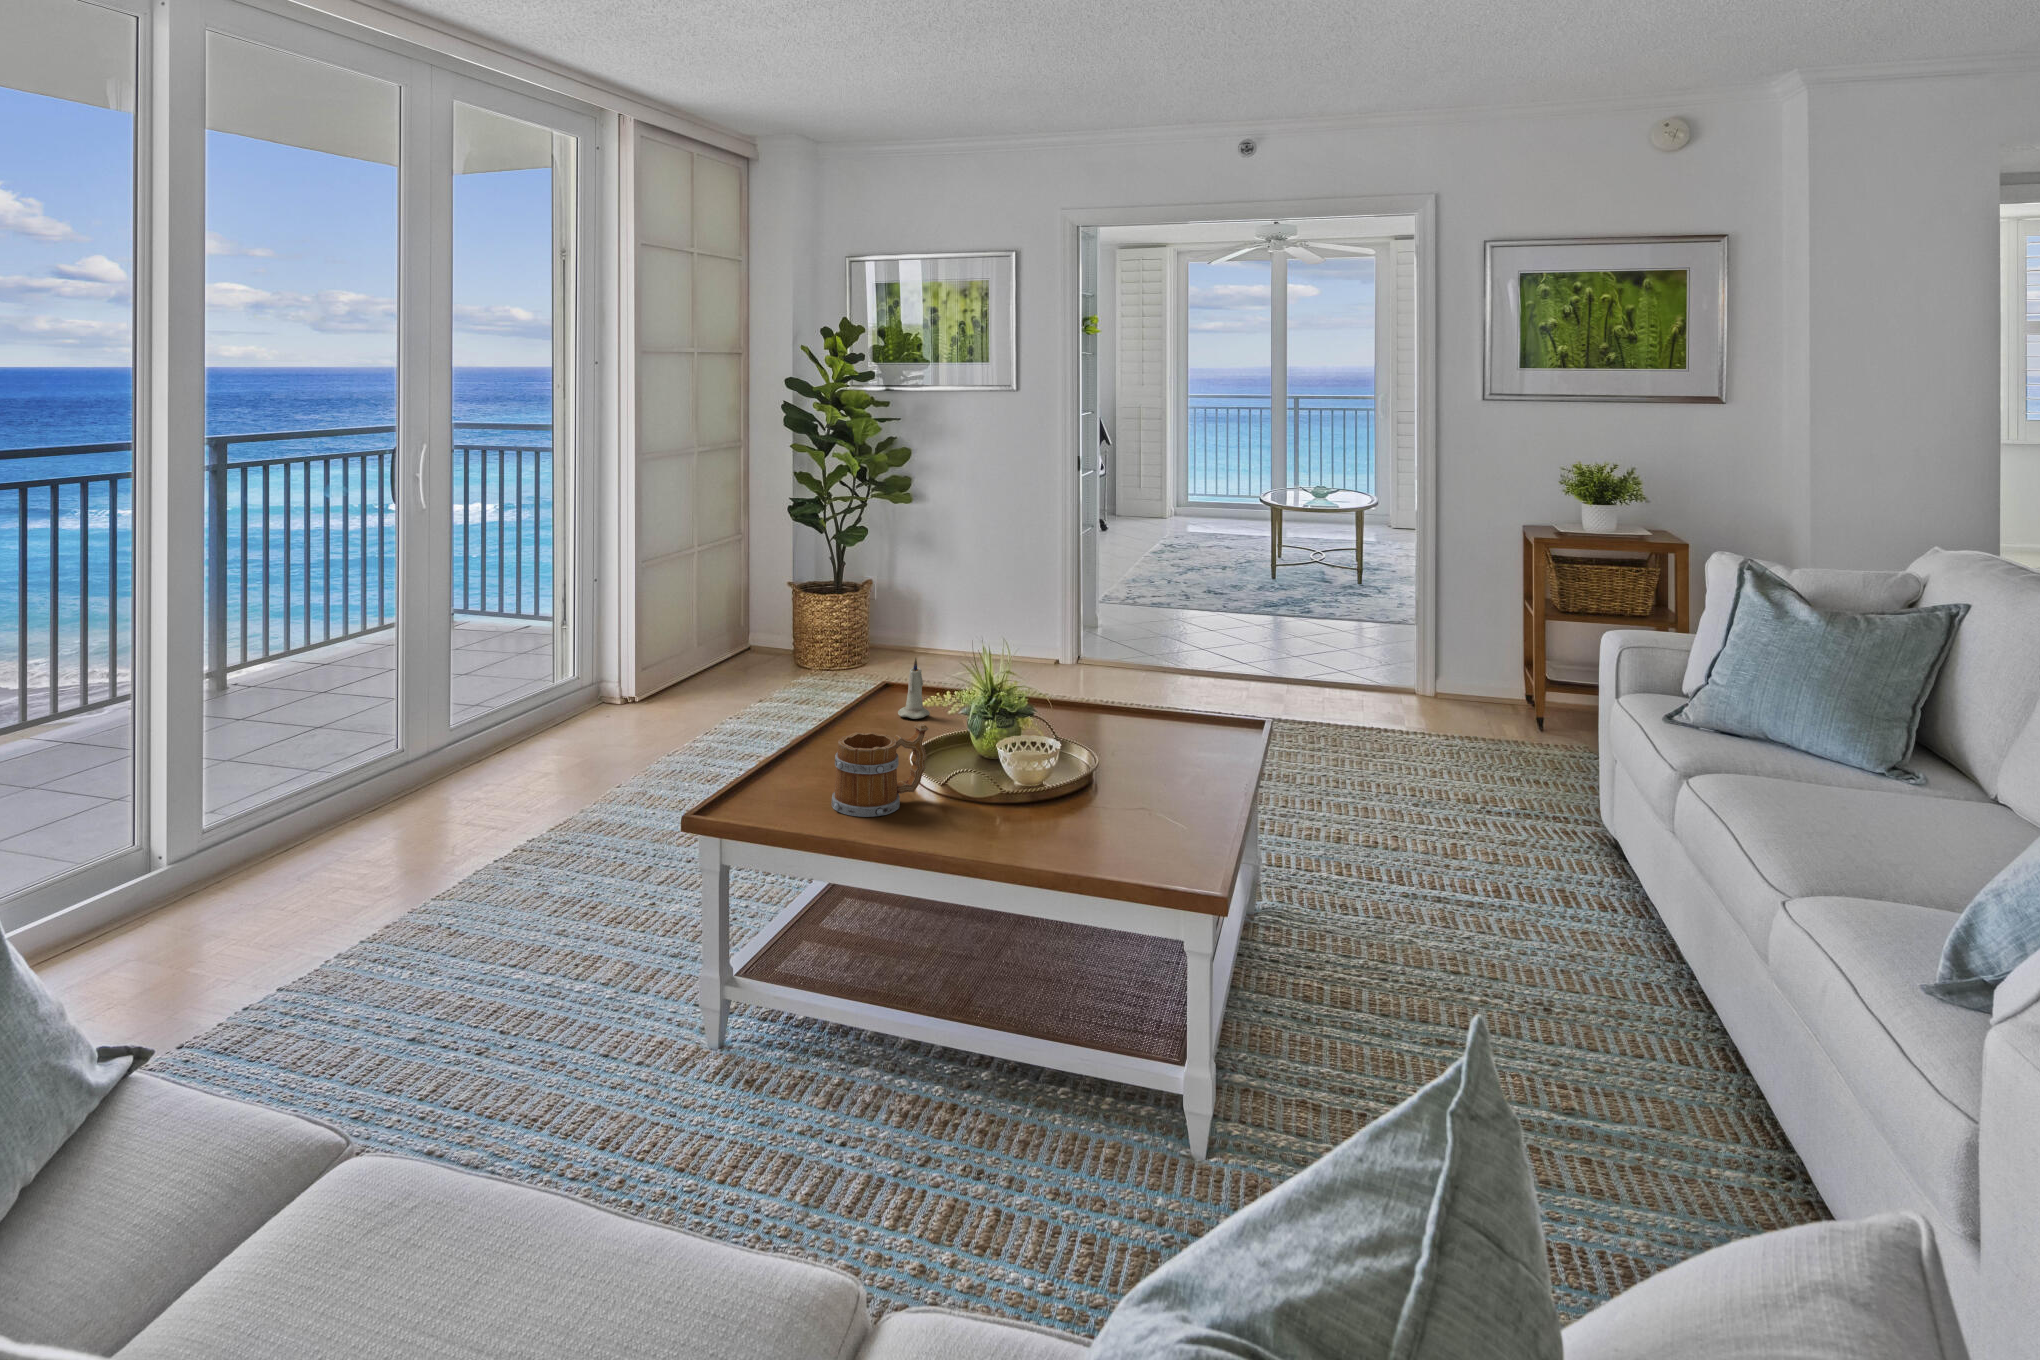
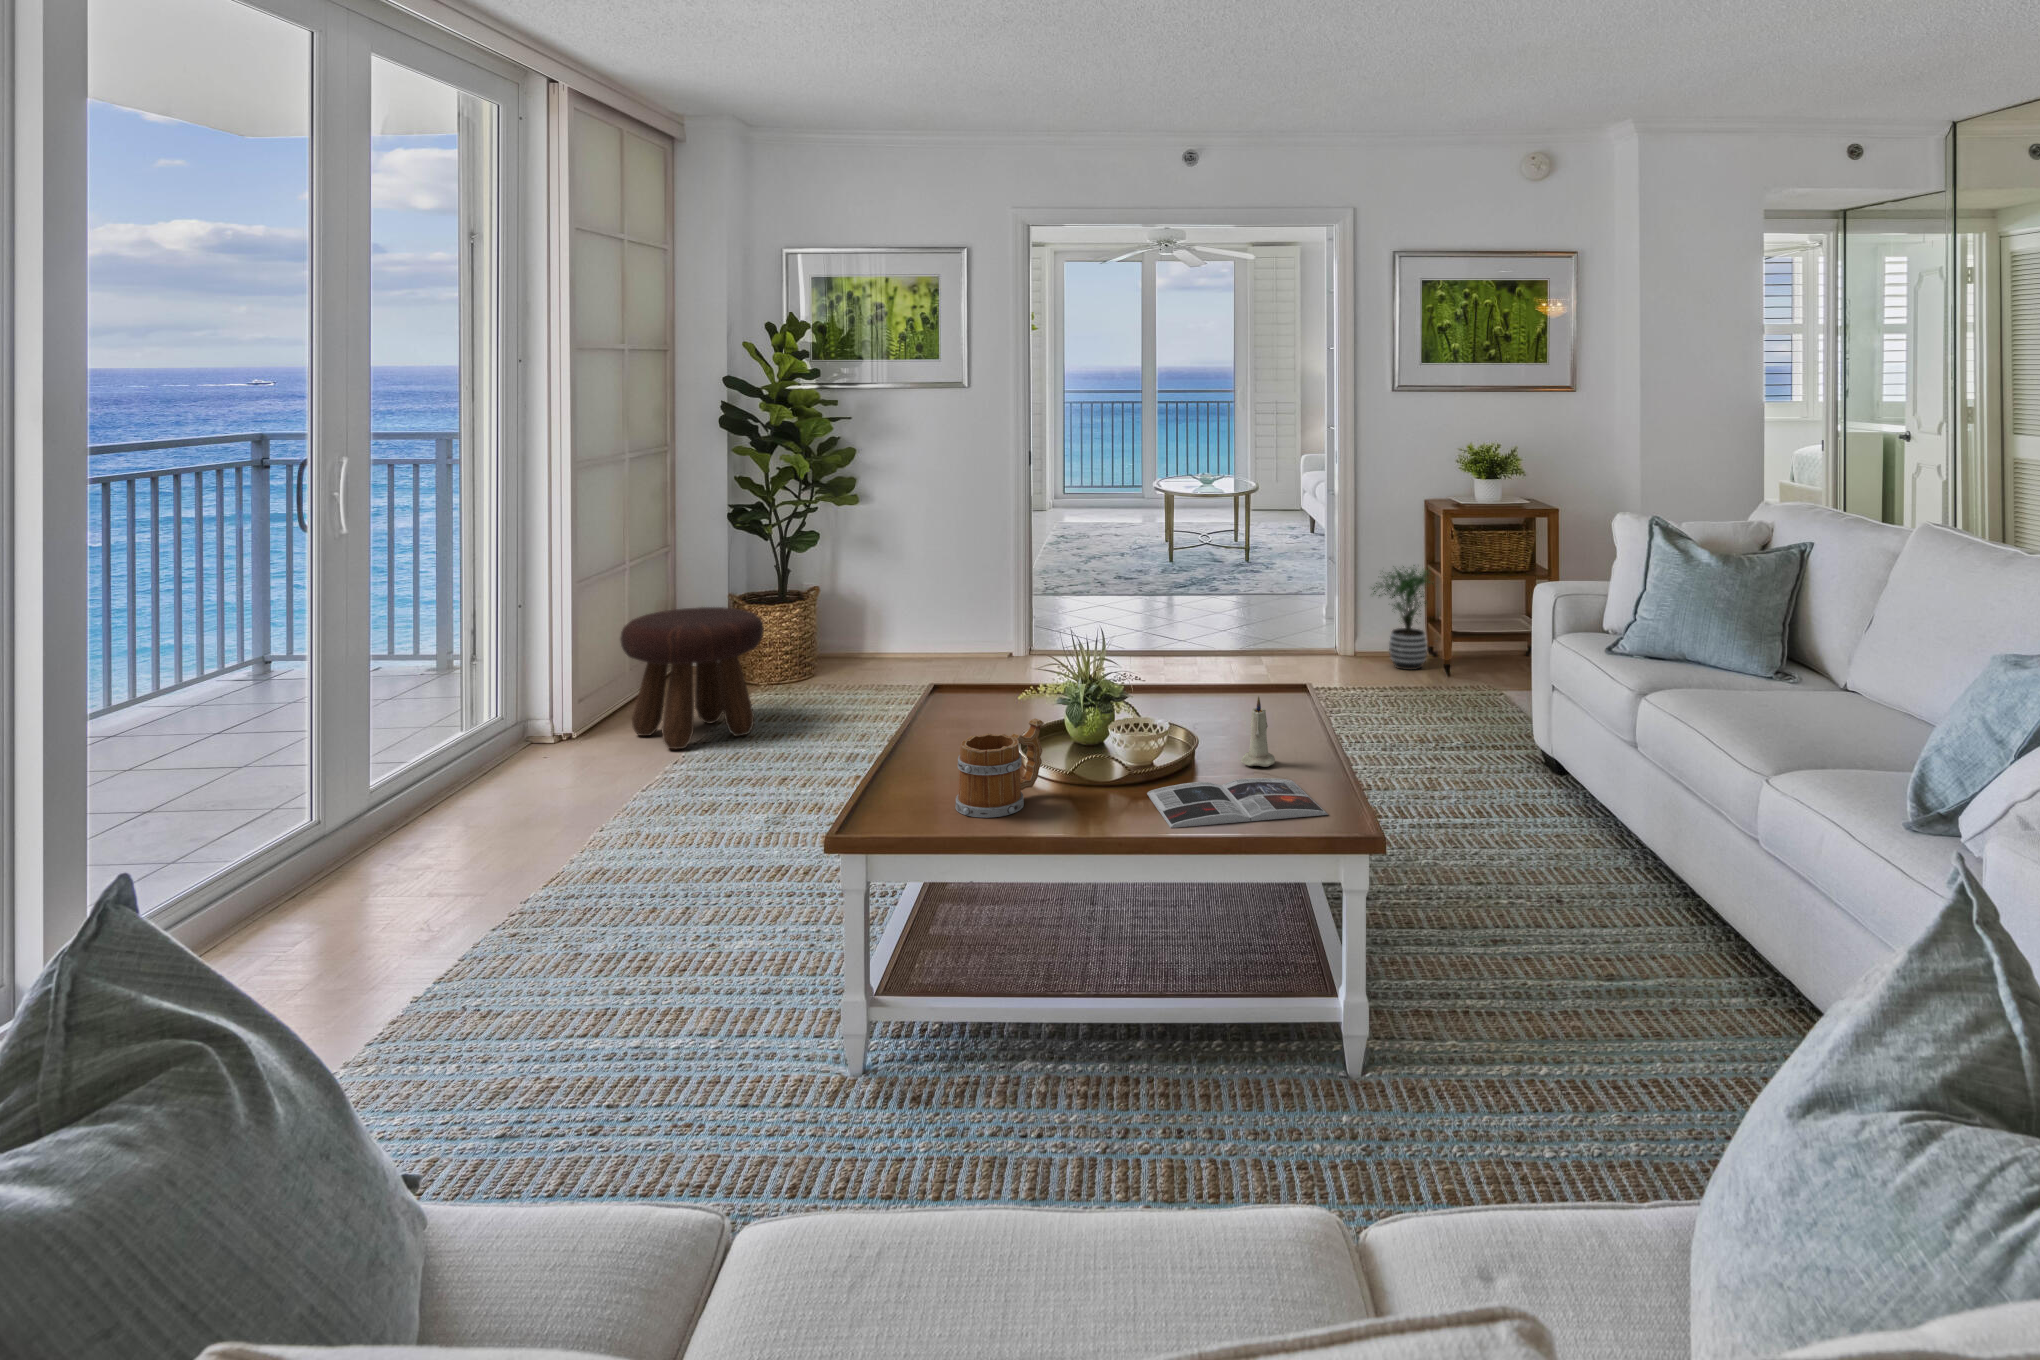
footstool: none [679,590,805,719] -> present [620,607,764,749]
potted plant: none [1449,605,1540,725] -> present [1372,565,1433,670]
candle: present [898,658,930,719] -> present [1241,696,1275,767]
magazine: none [1025,809,1203,864] -> present [1147,778,1328,828]

